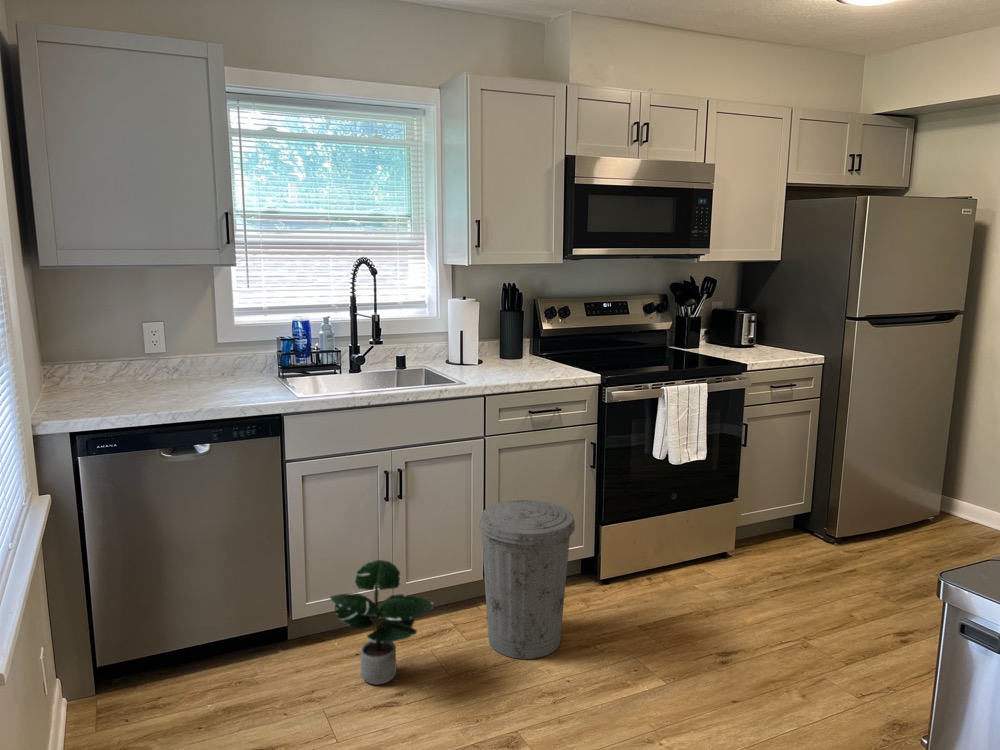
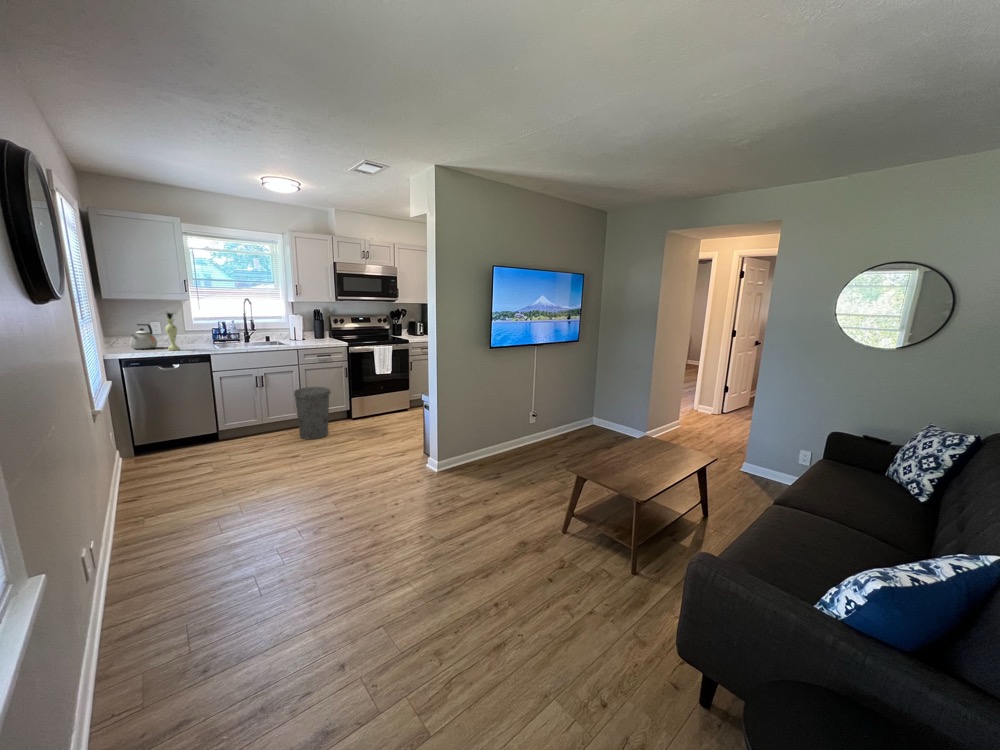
vase: none [163,295,215,404] -> present [165,313,179,350]
kettle: none [98,332,159,397] -> present [129,324,157,349]
potted plant: present [330,560,434,684] -> none [231,407,273,448]

